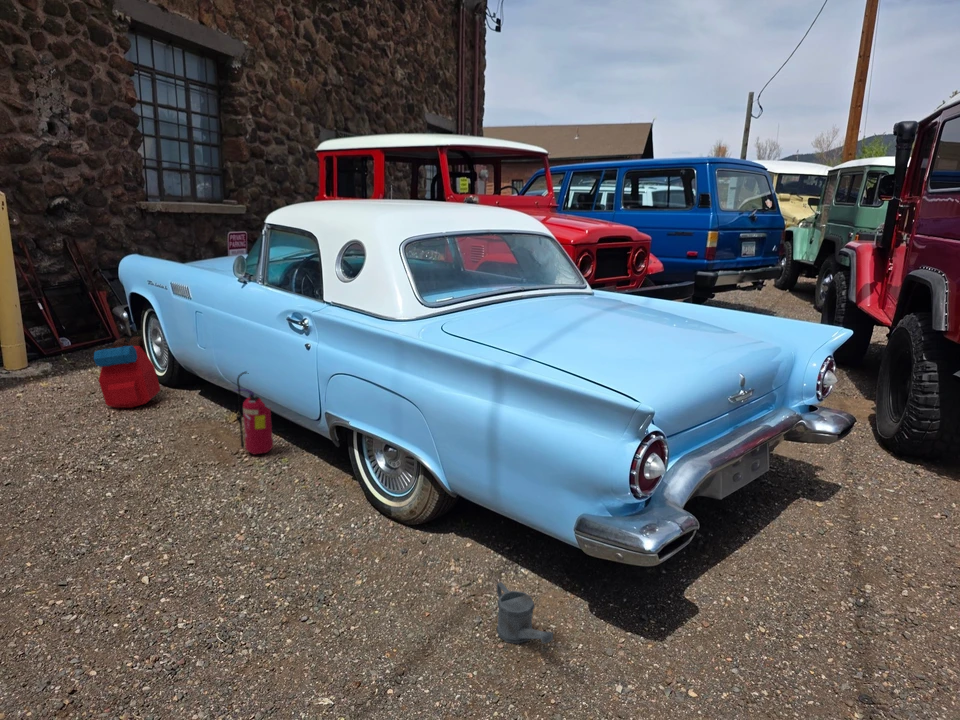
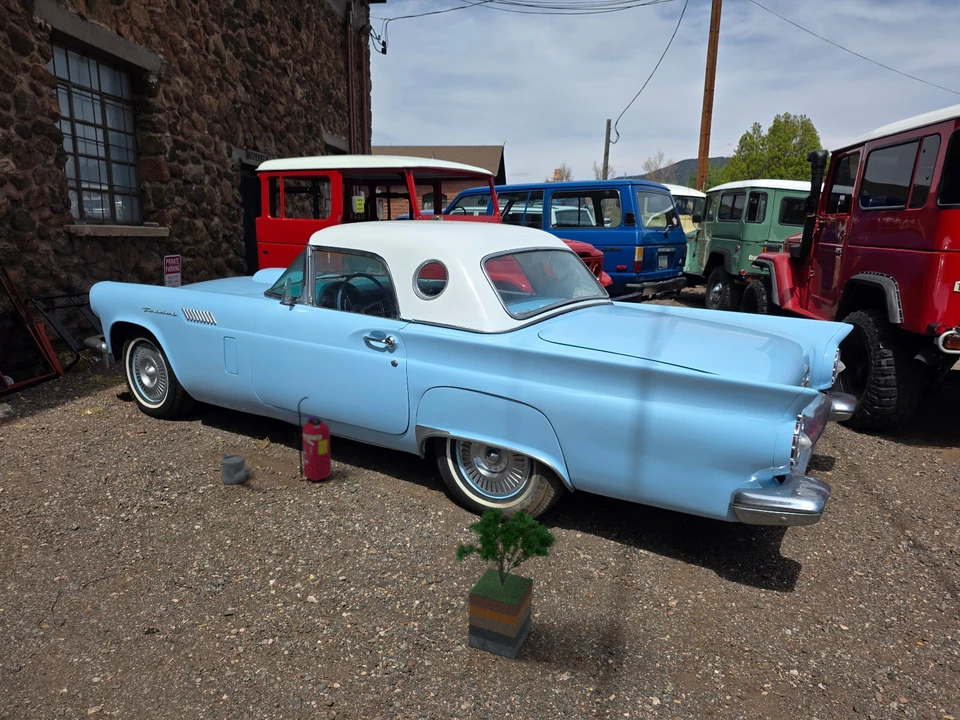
backpack: present [94,336,160,408] -> none [98,370,165,449]
potted tree: none [244,497,359,657] -> present [456,508,557,659]
watering can: present [497,582,553,644] -> present [221,452,251,484]

